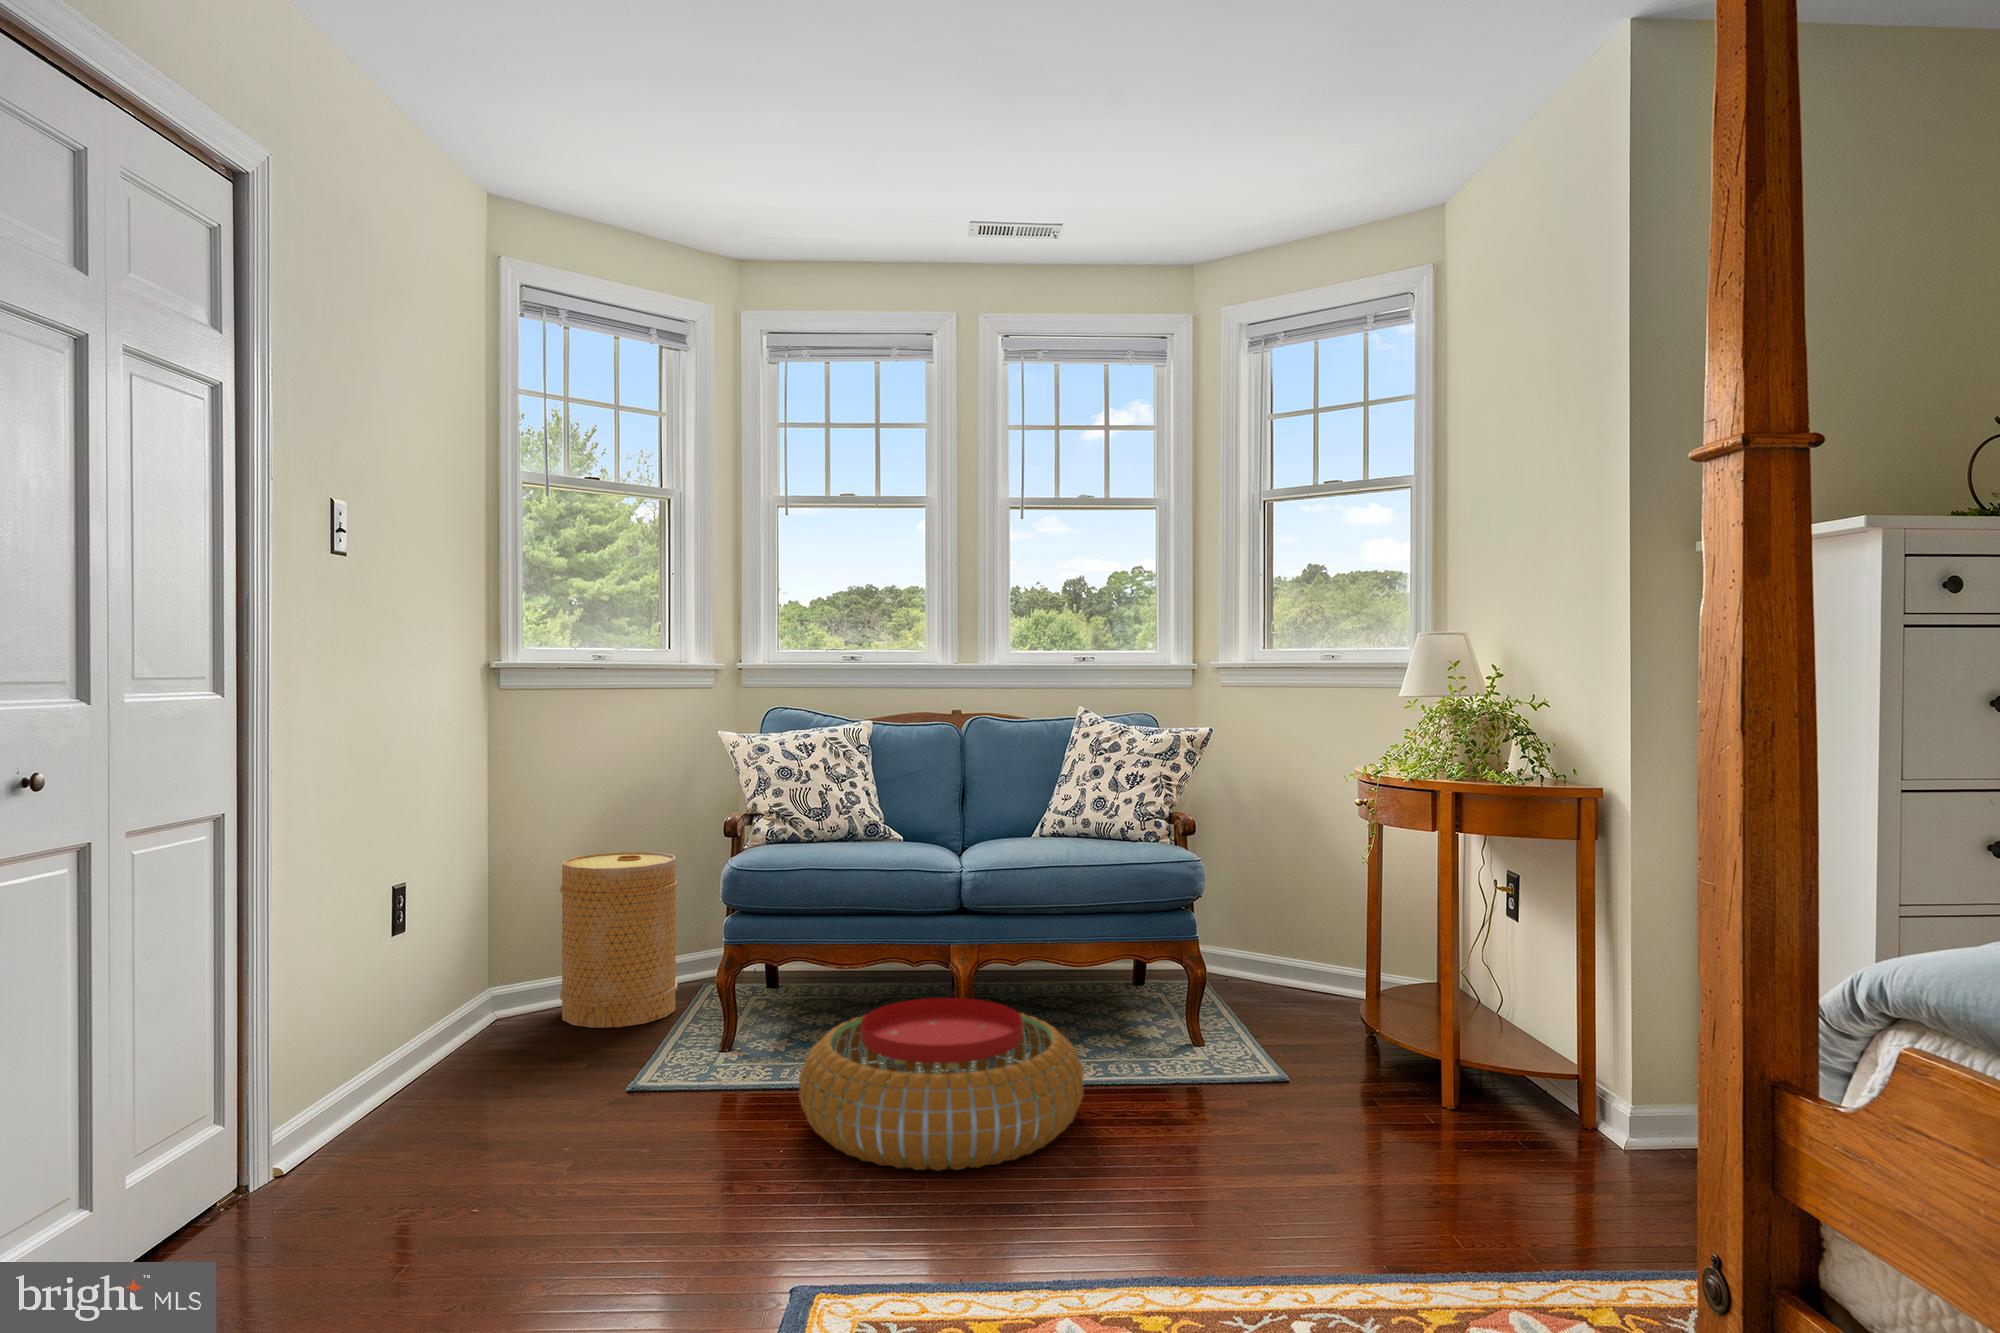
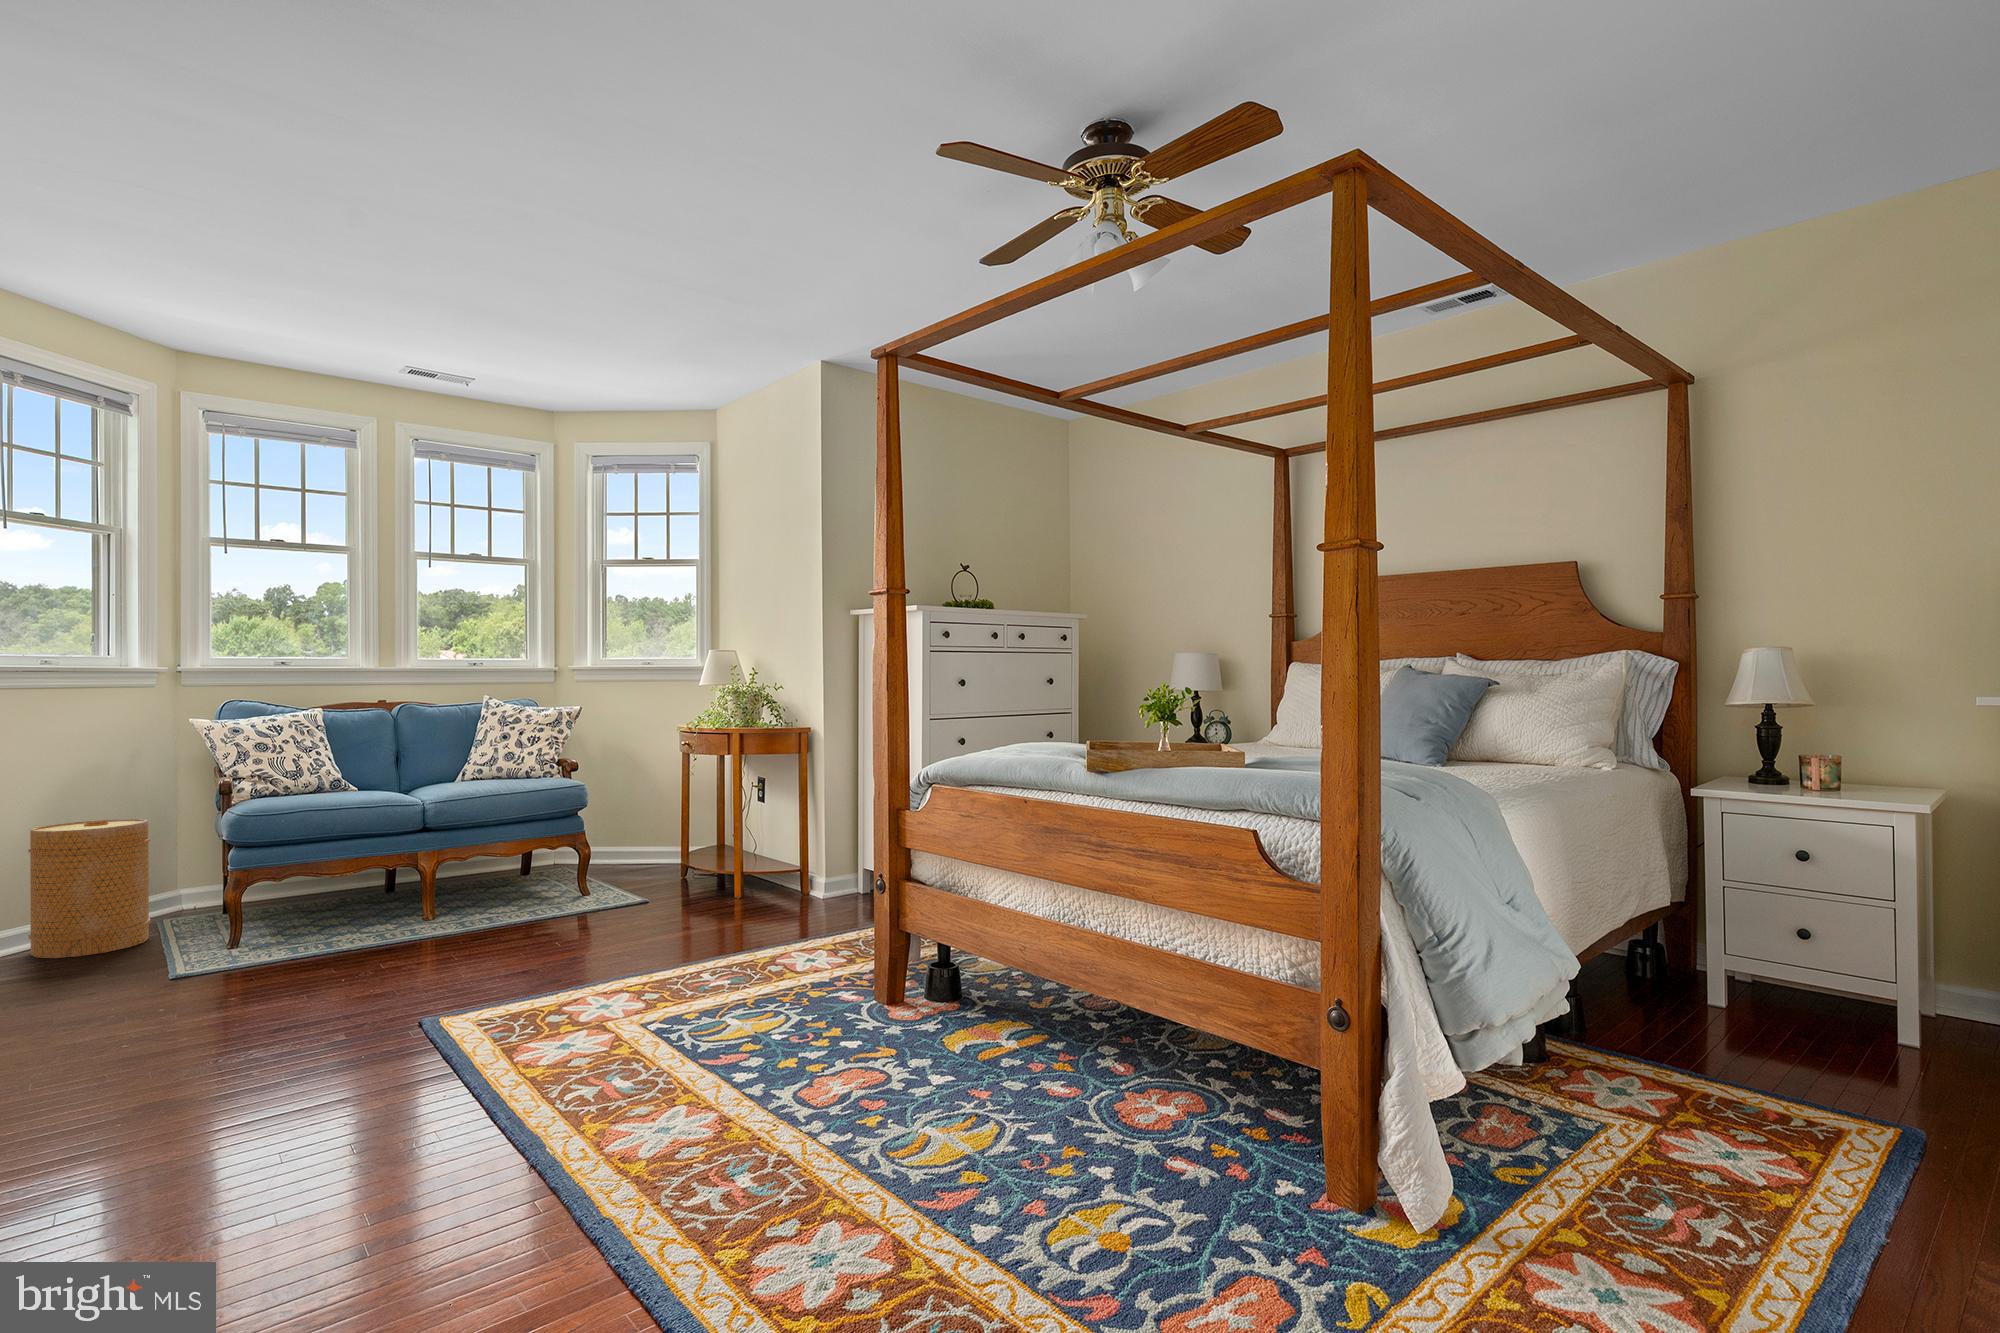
pouf: present [799,998,1083,1171] -> none [336,873,534,964]

